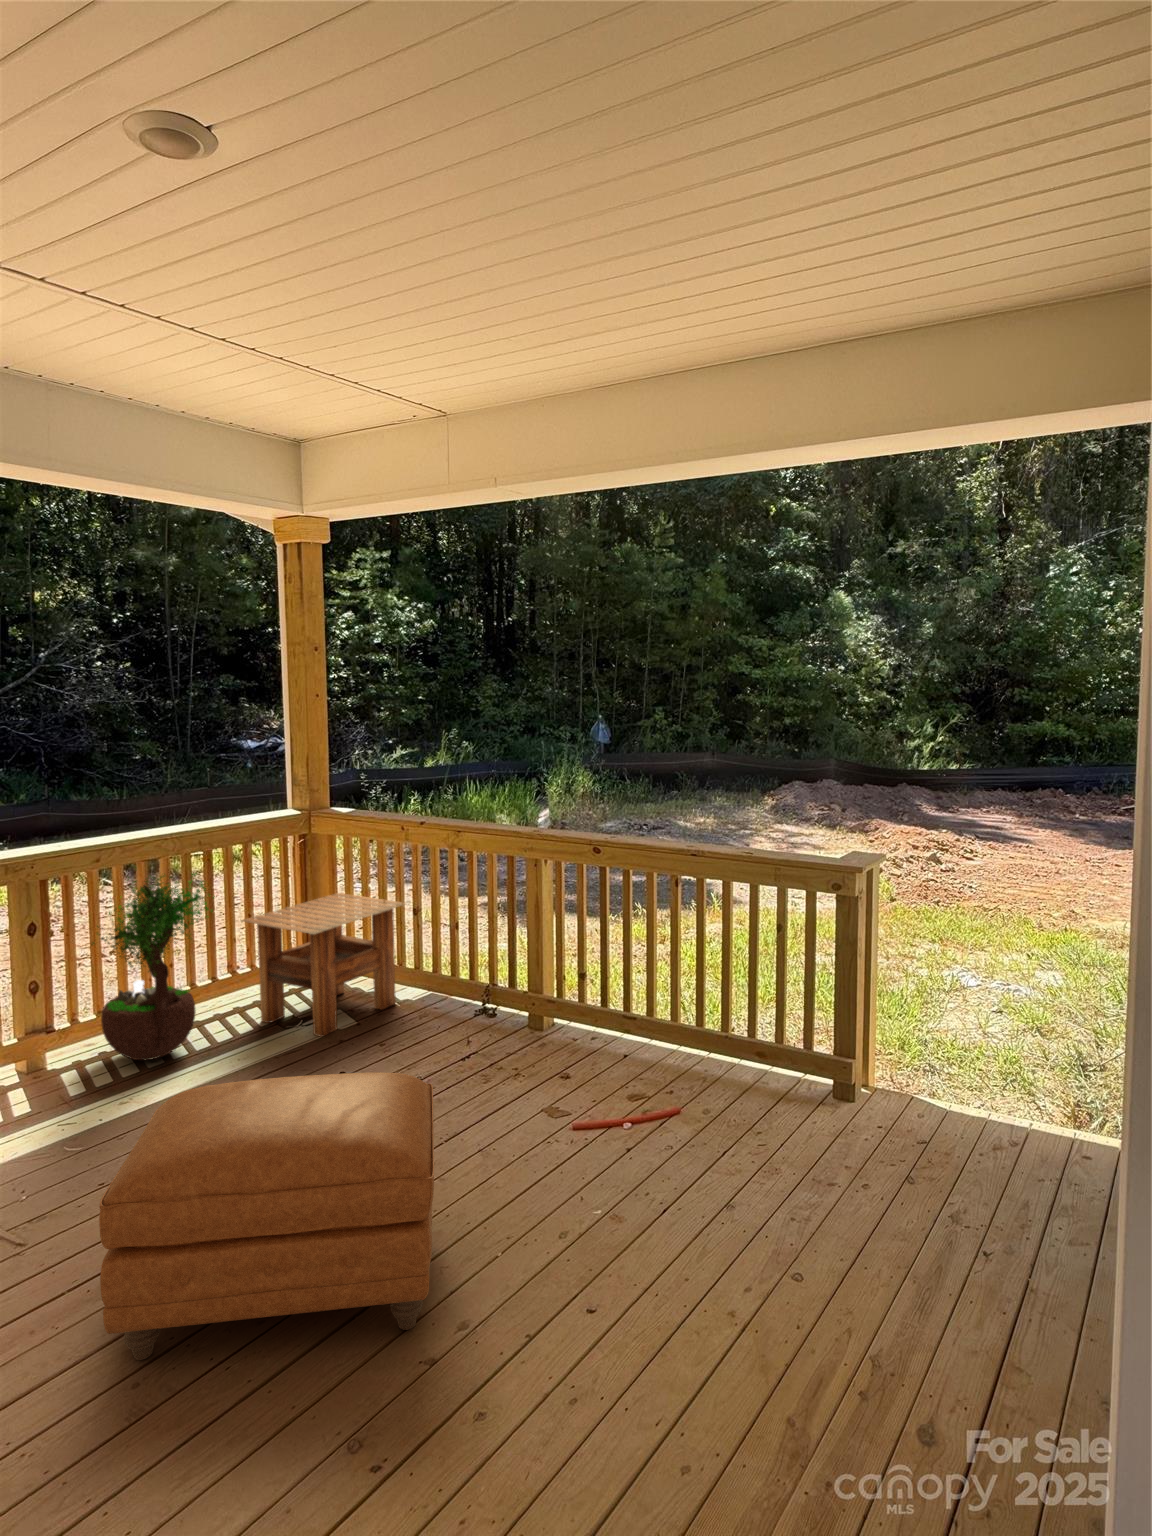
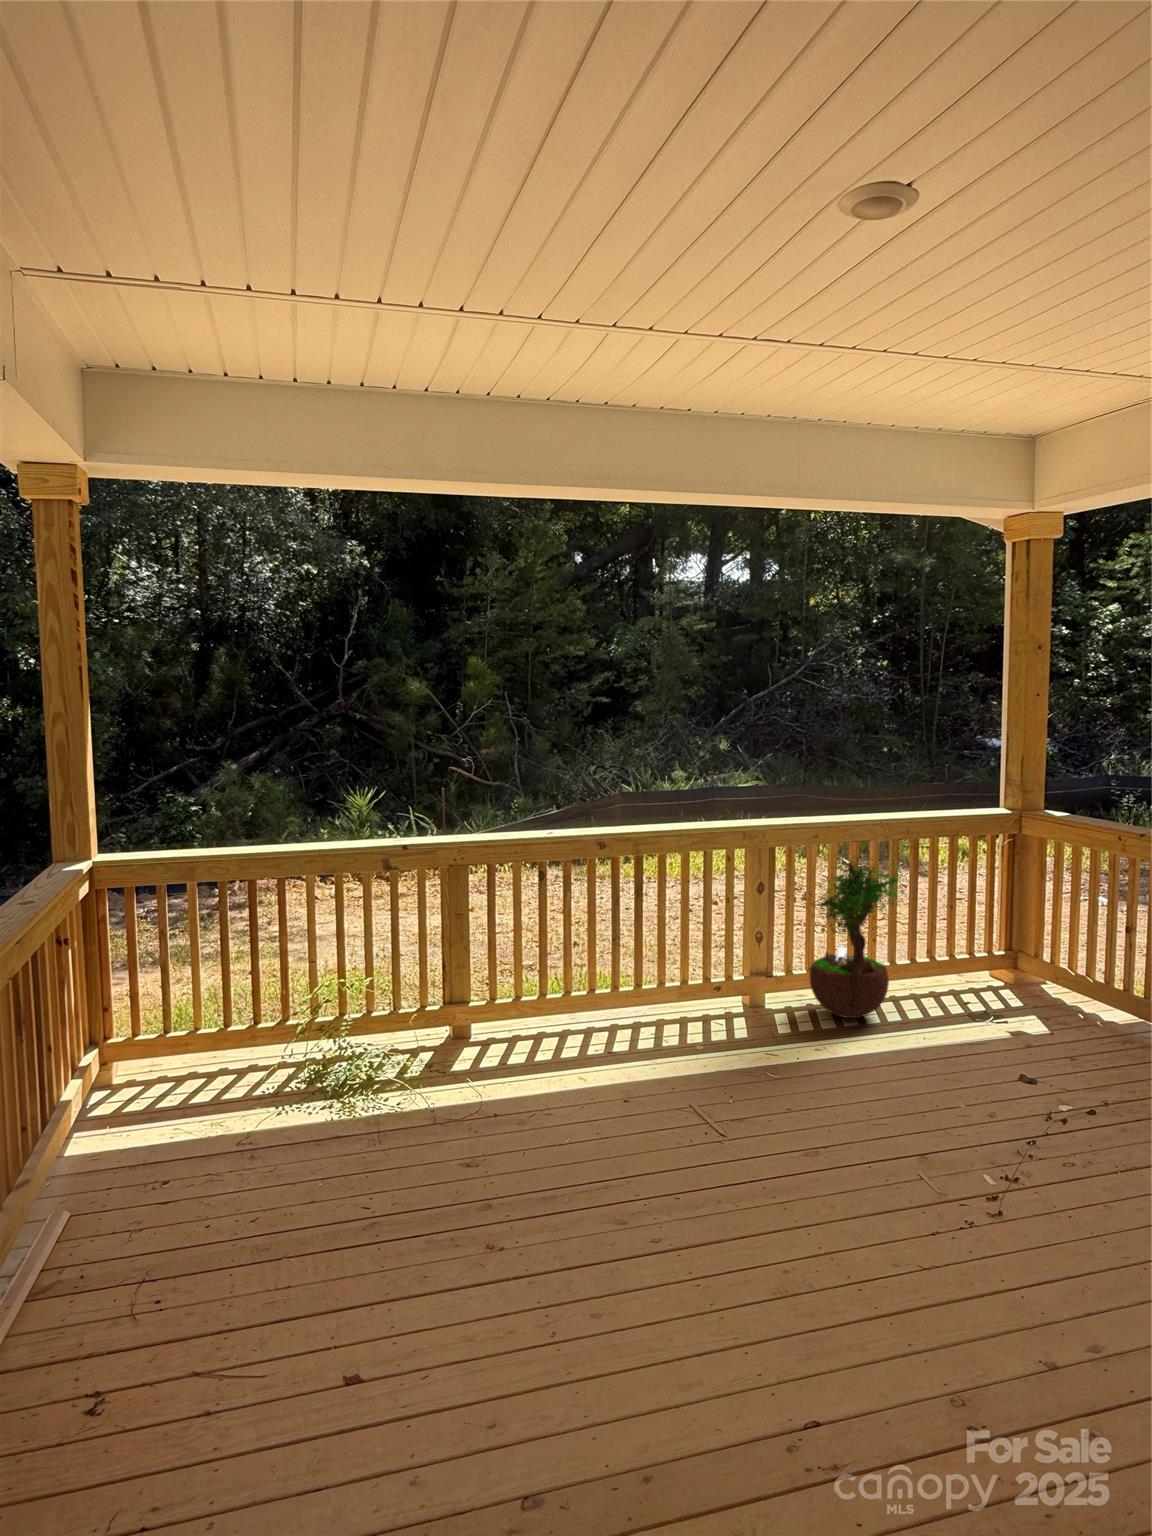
side table: present [242,893,406,1037] -> none [936,898,1123,1038]
ottoman: present [99,1072,434,1360] -> none [761,1042,1090,1330]

